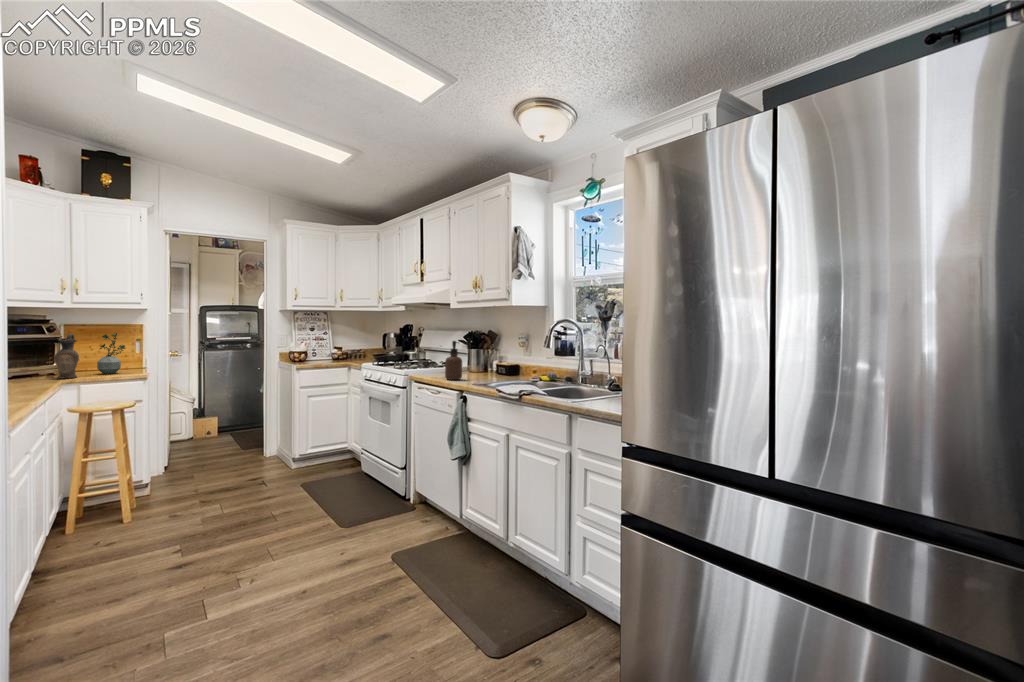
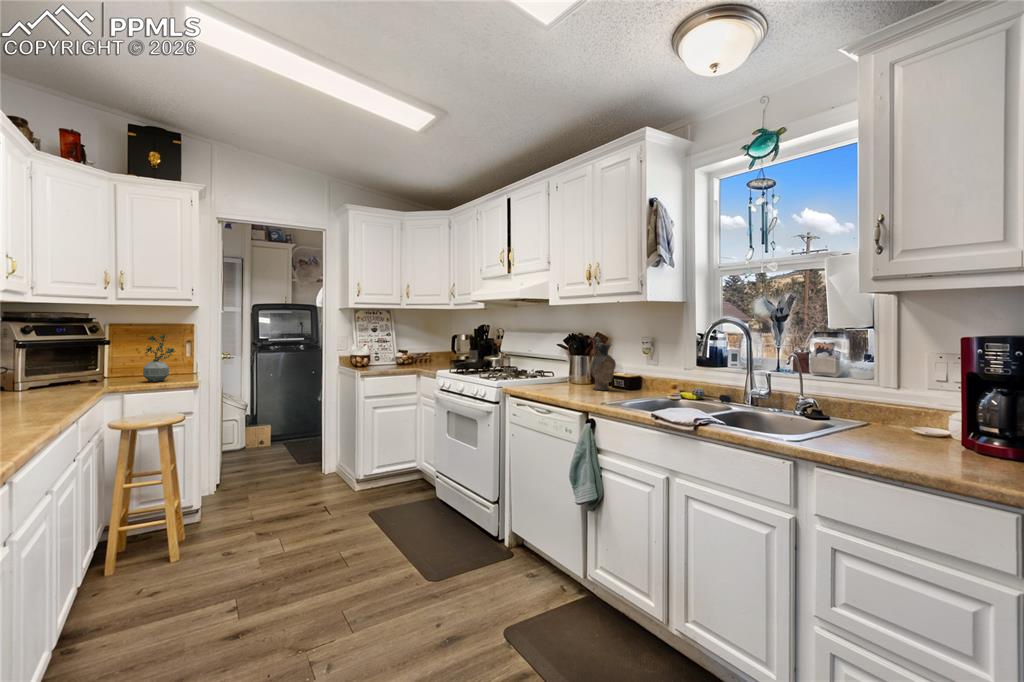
ceramic pitcher: present [54,334,79,378] -> present [592,337,616,390]
soap dispenser: present [445,341,462,380] -> none [559,346,581,397]

